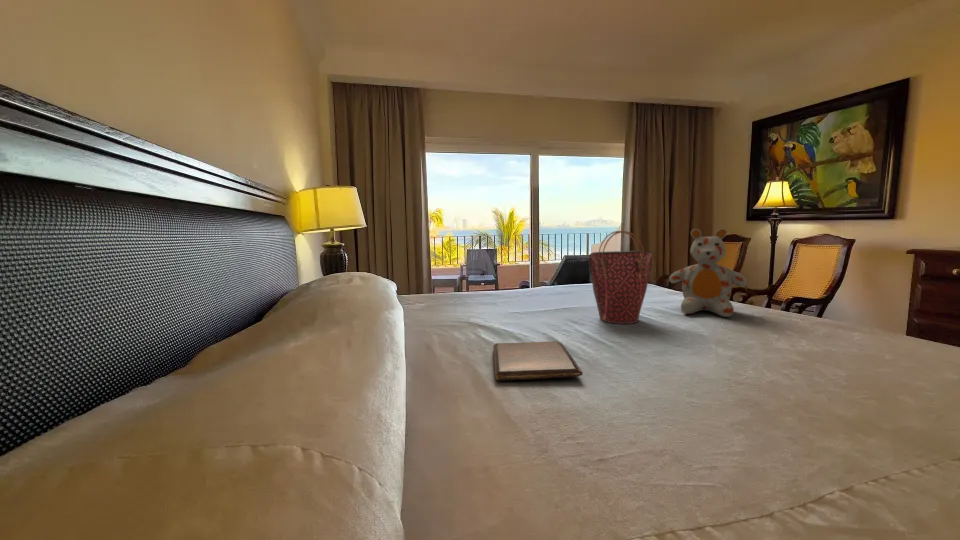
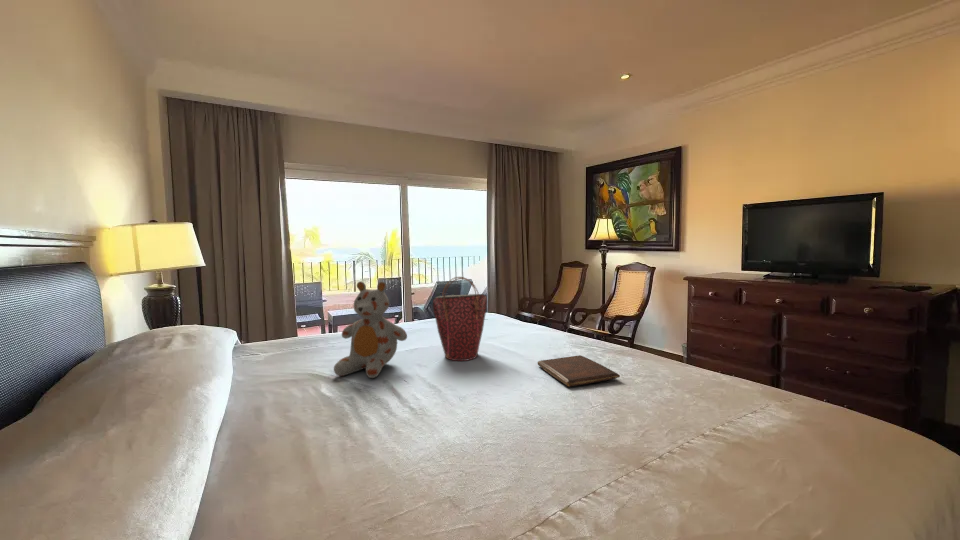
stuffed bear: present [669,229,747,317] -> present [334,281,407,378]
book: present [493,341,583,381] -> present [538,355,620,387]

